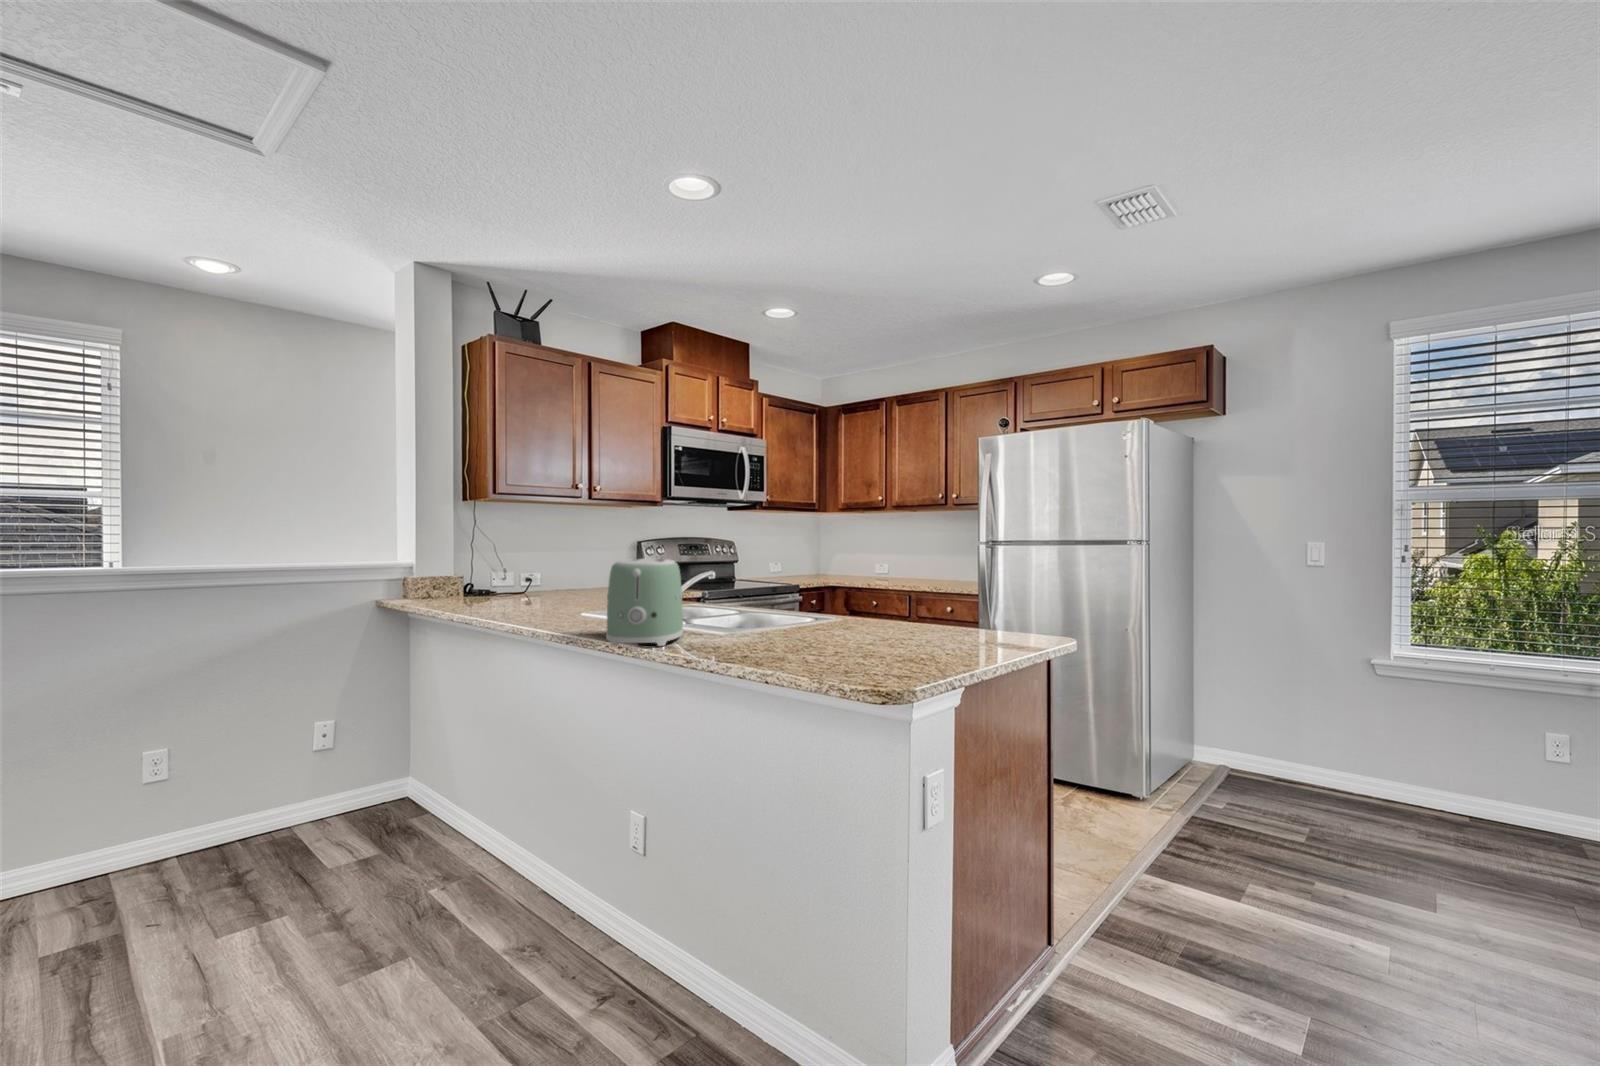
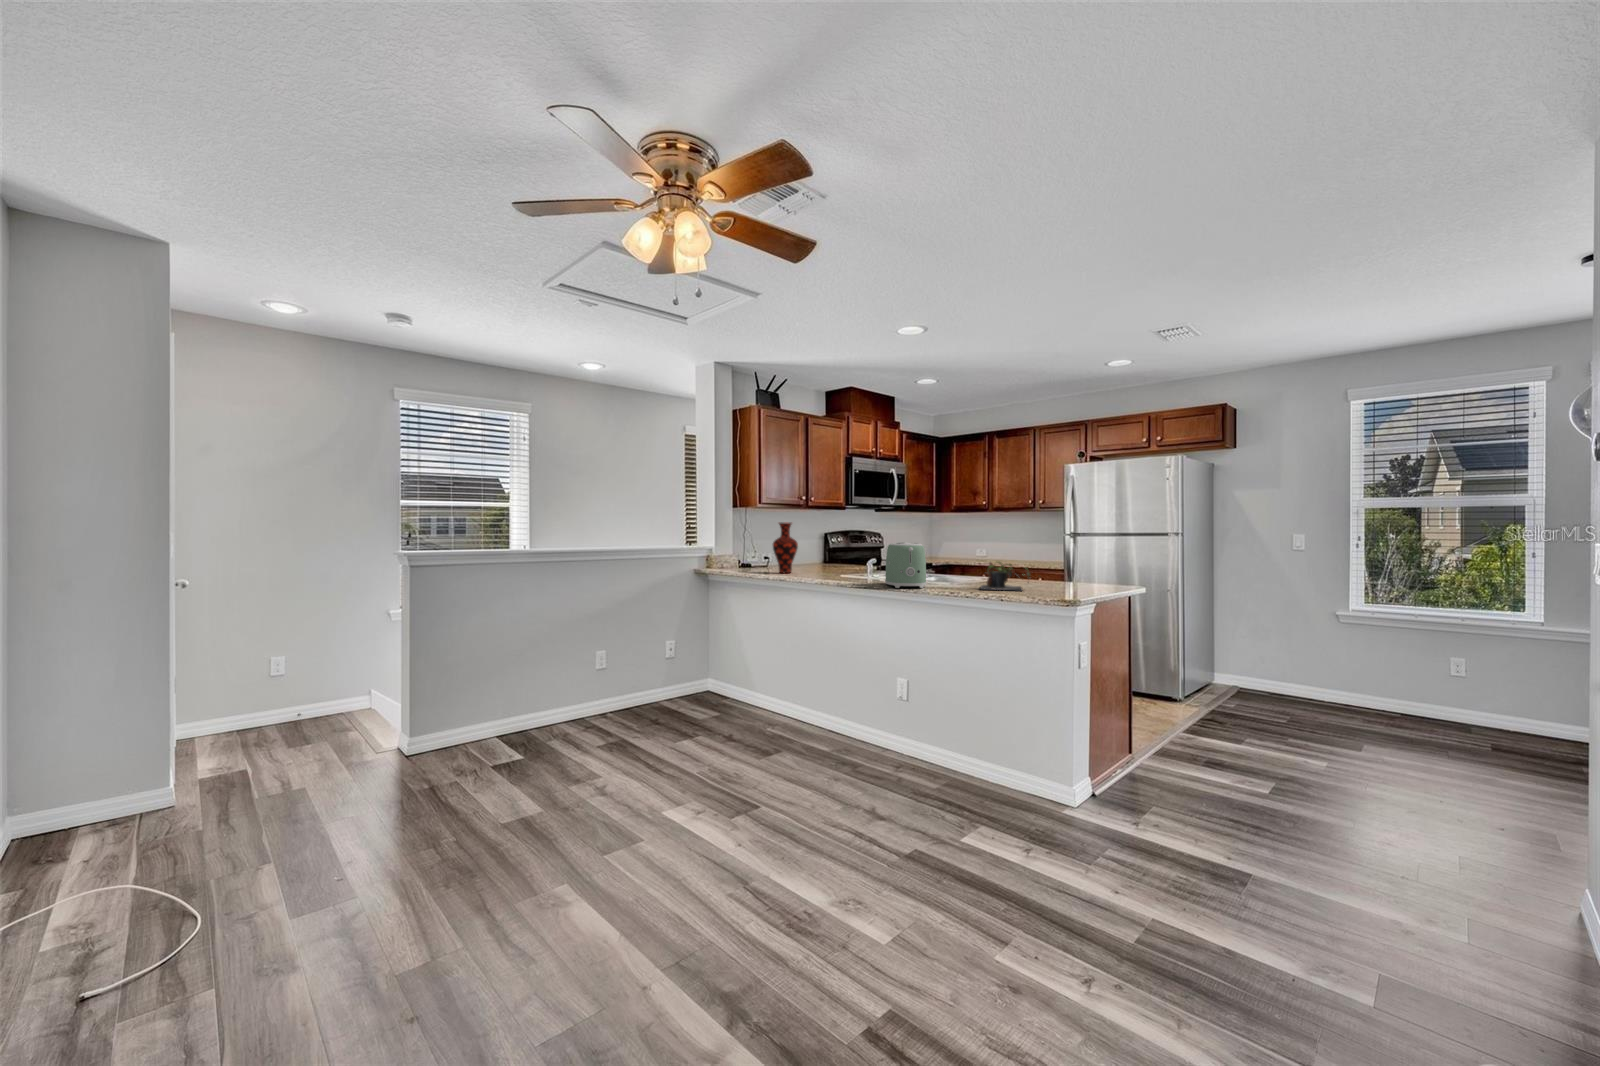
vase: none [483,523,529,609] -> present [773,523,798,573]
plant: none [764,594,881,652] -> present [981,562,1030,591]

